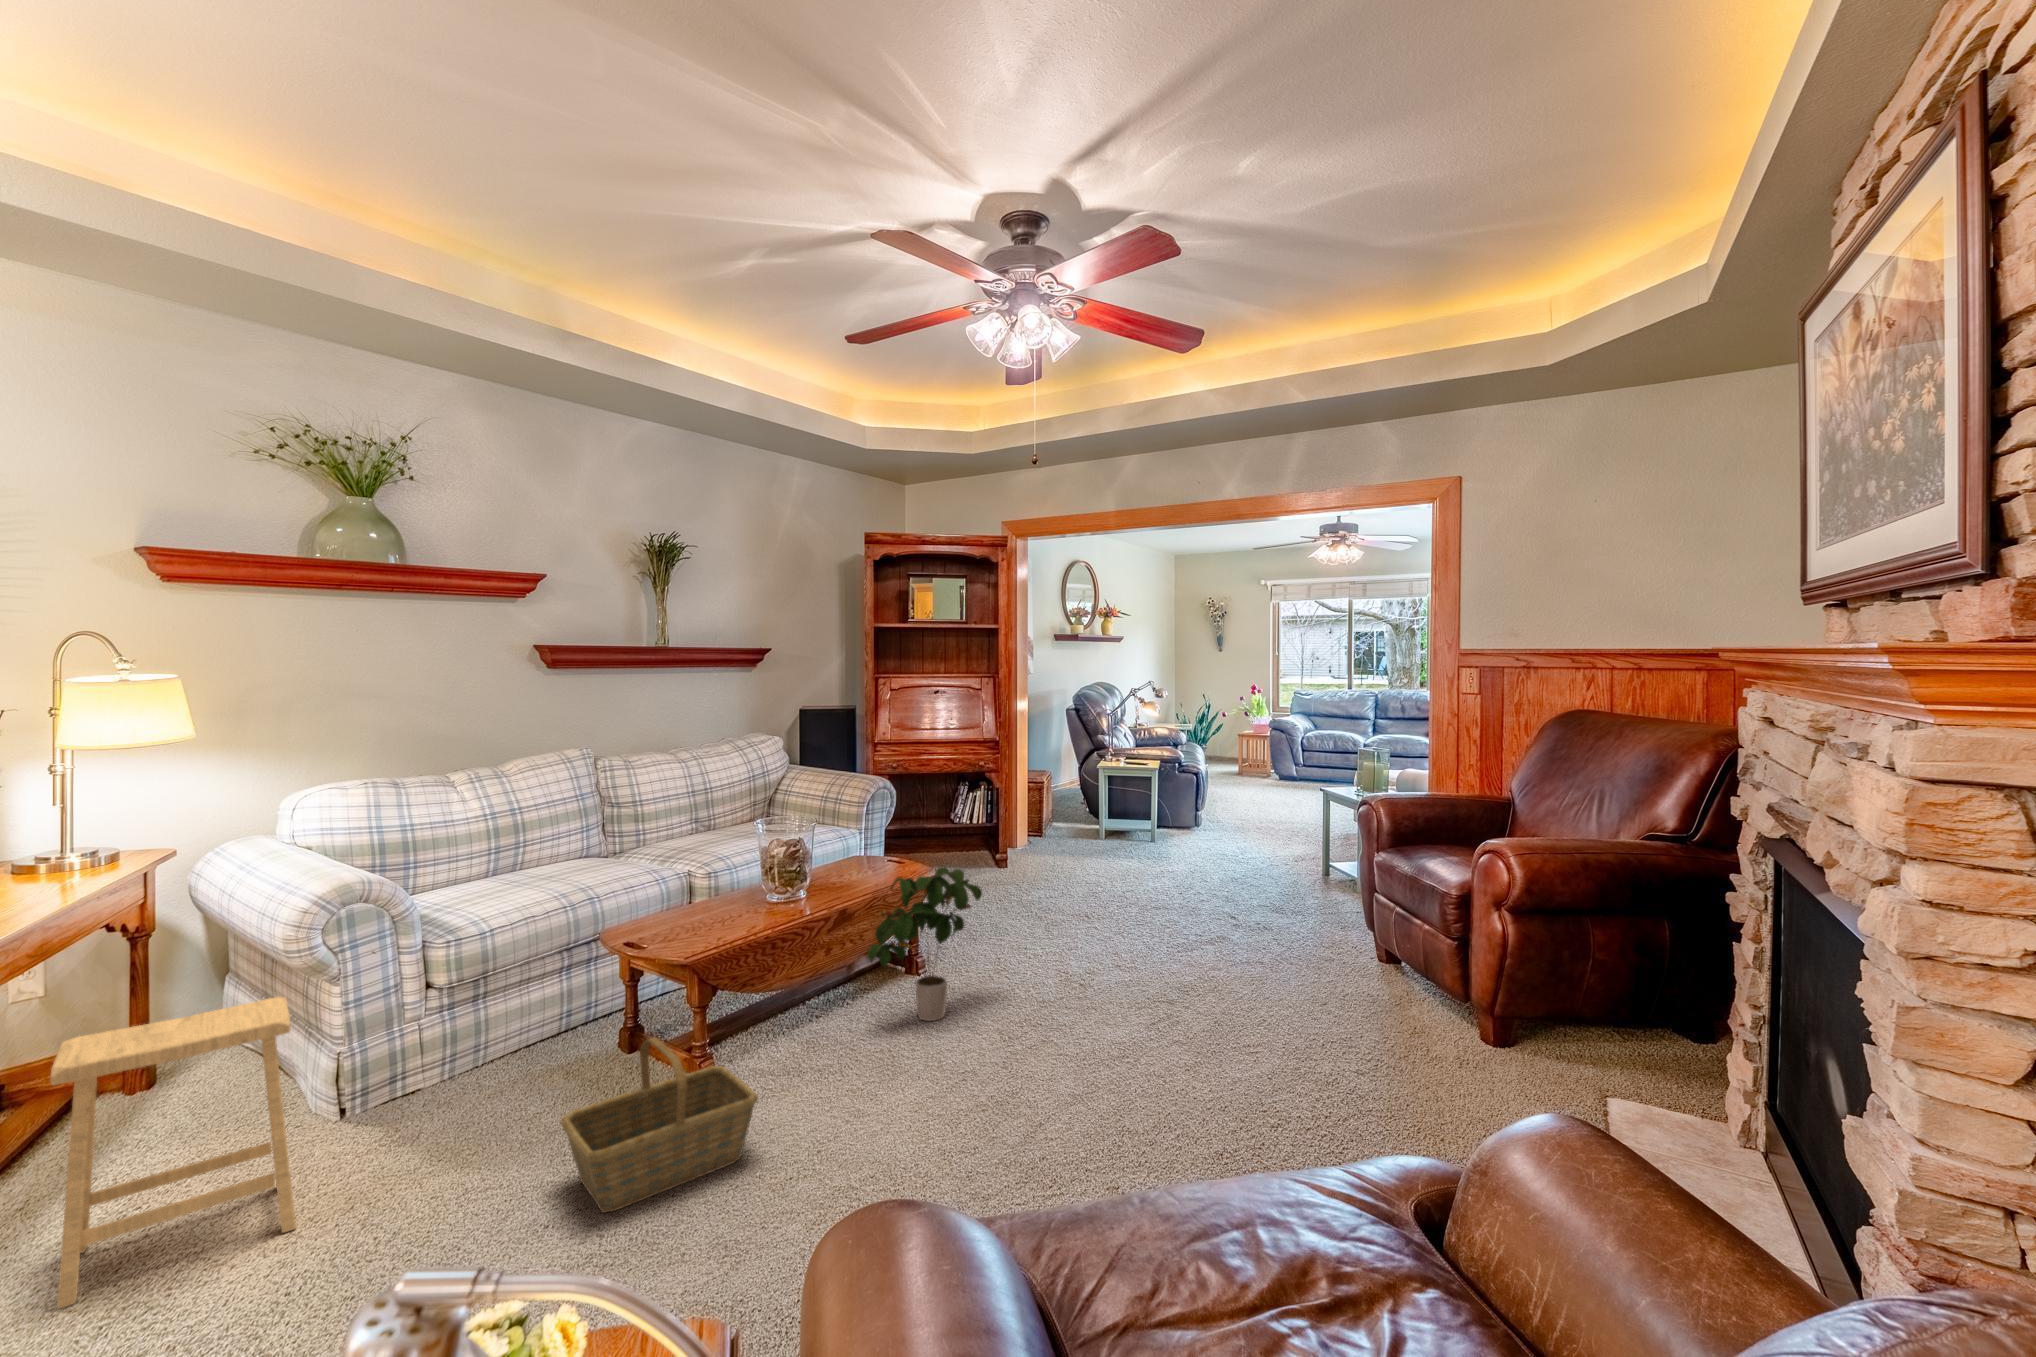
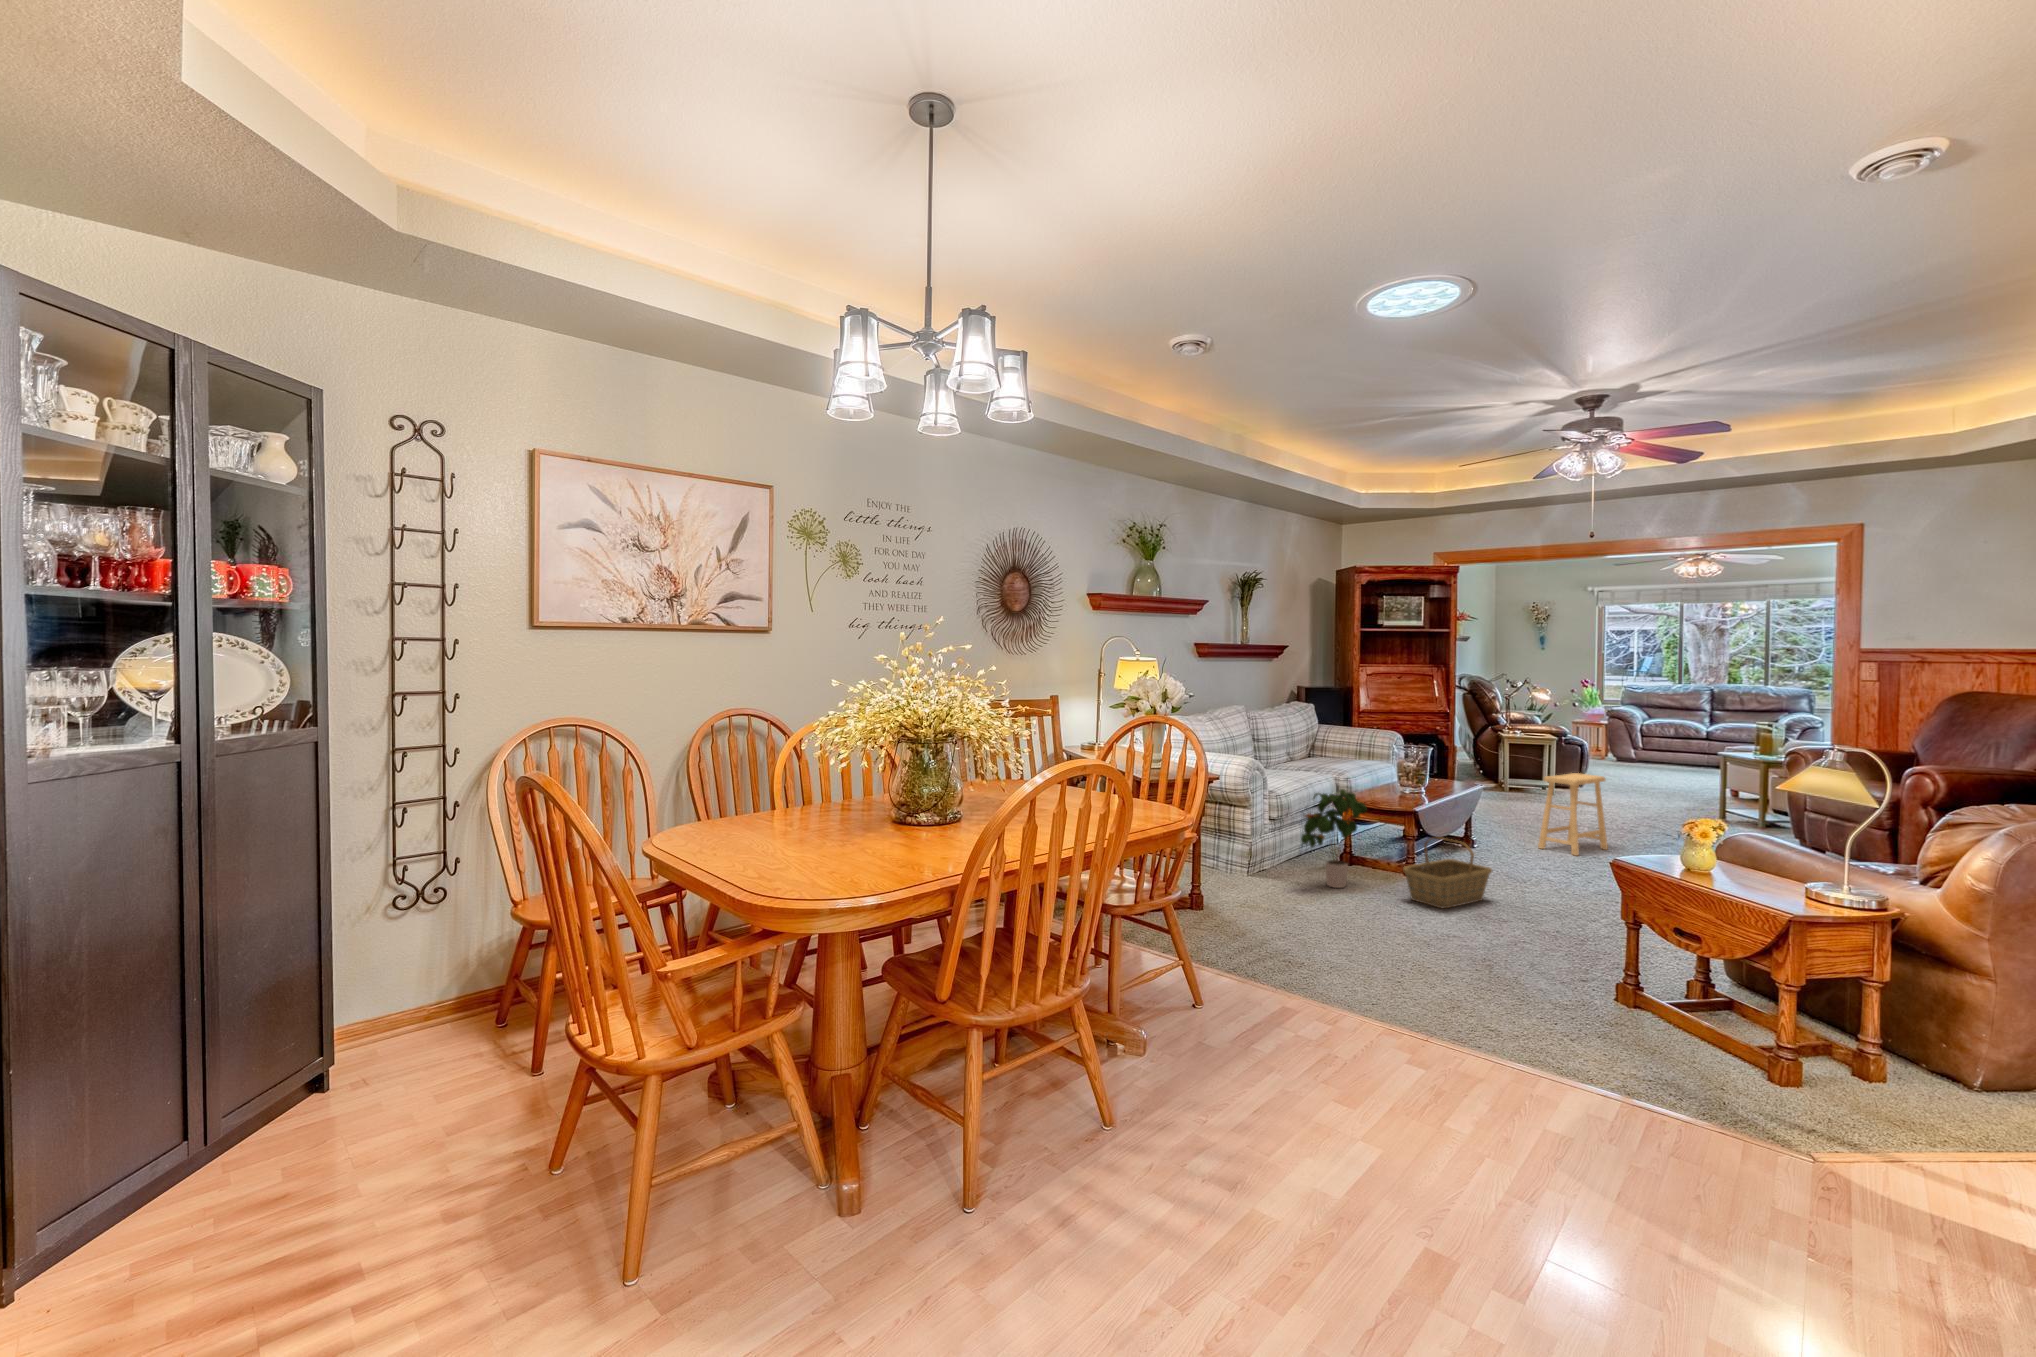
potted plant: present [868,867,982,1021] -> present [1301,789,1367,888]
footstool: present [50,997,296,1309] -> present [1538,773,1608,856]

